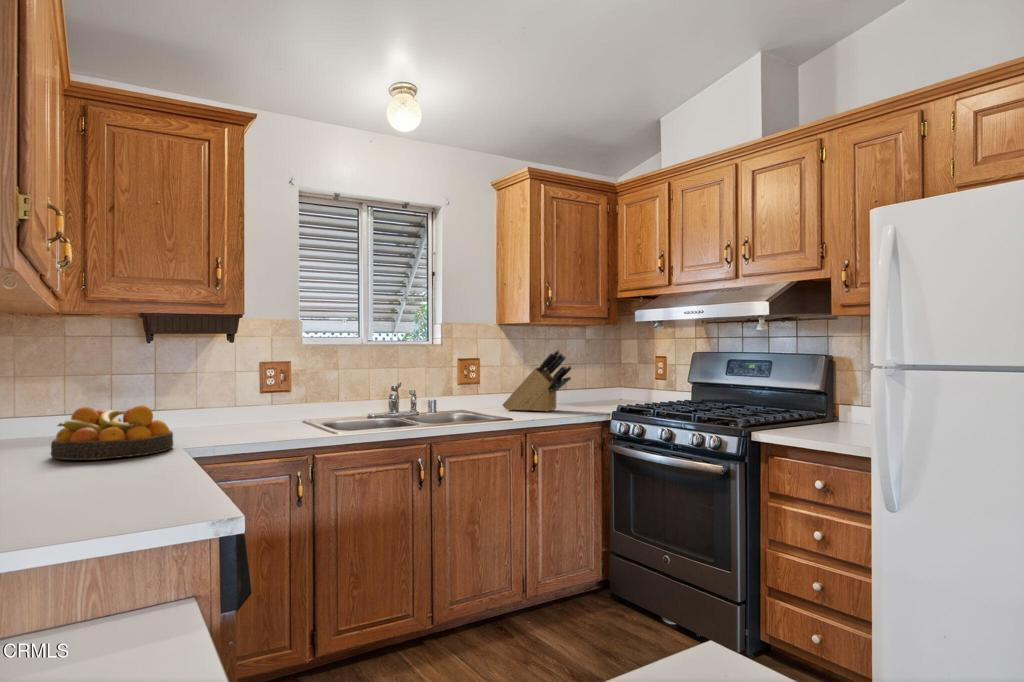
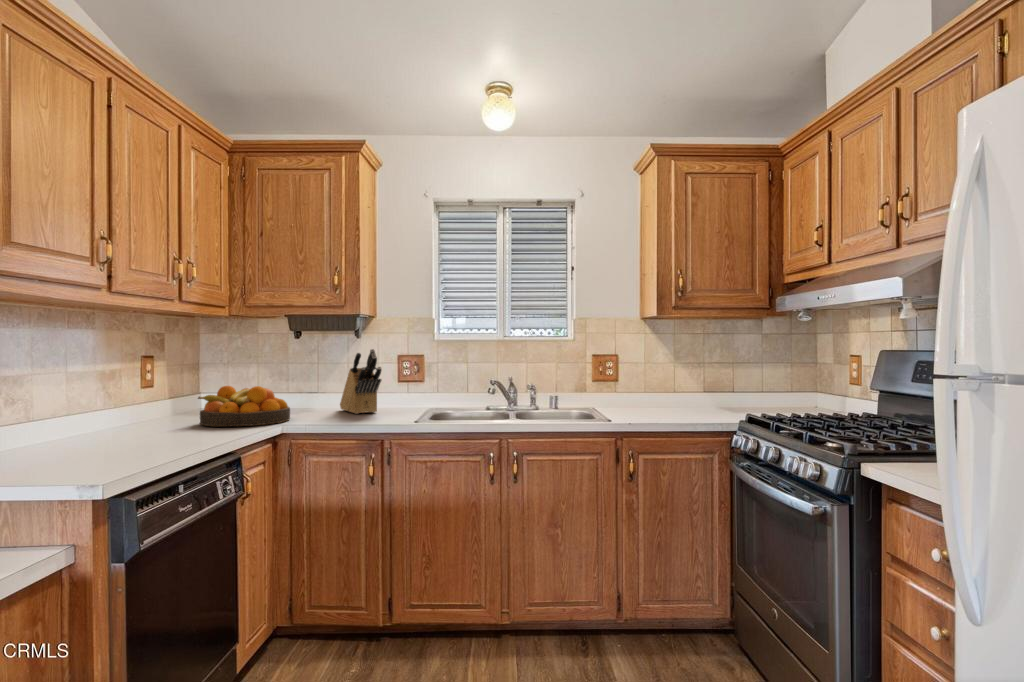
knife block: present [503,350,572,412] -> present [340,349,381,414]

